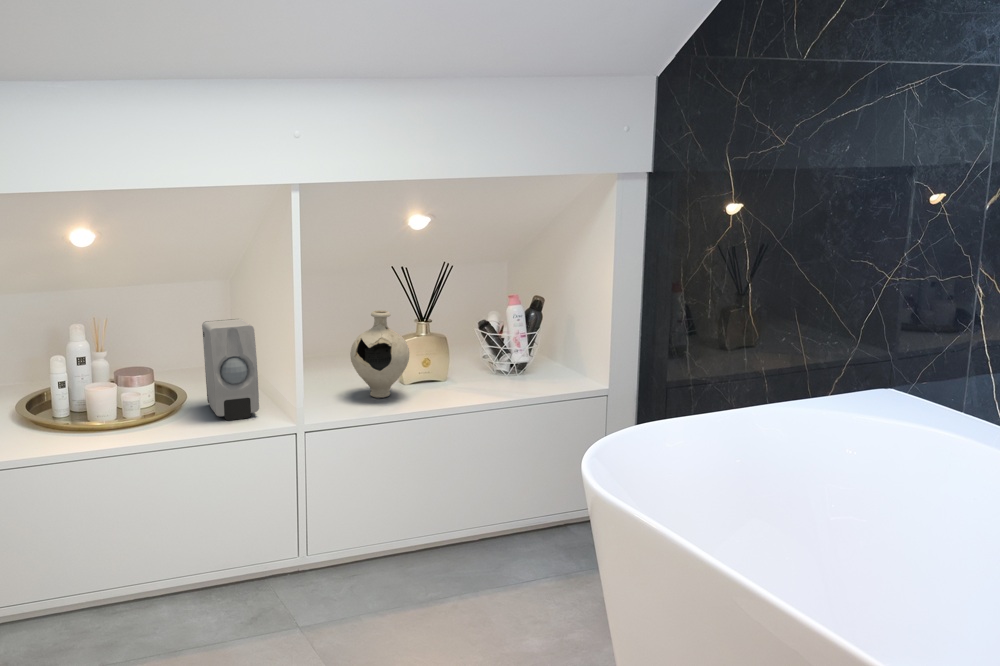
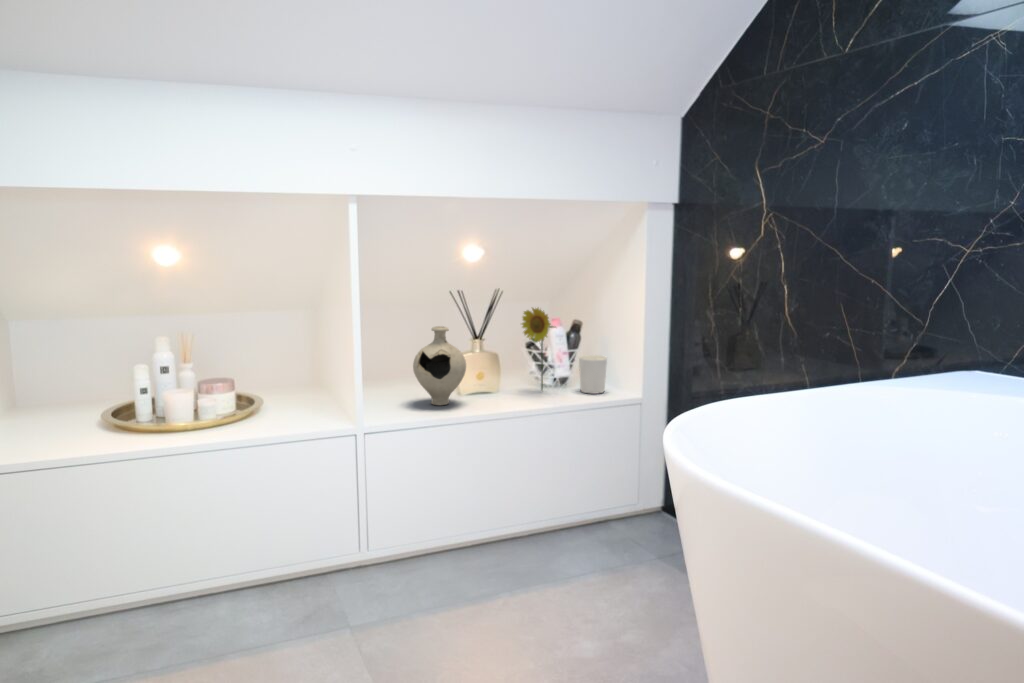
flower: none [472,286,514,379] -> present [522,308,555,390]
soap dispenser: present [202,319,259,420] -> none [278,334,329,424]
candle holder: none [538,339,570,384] -> present [579,355,607,394]

